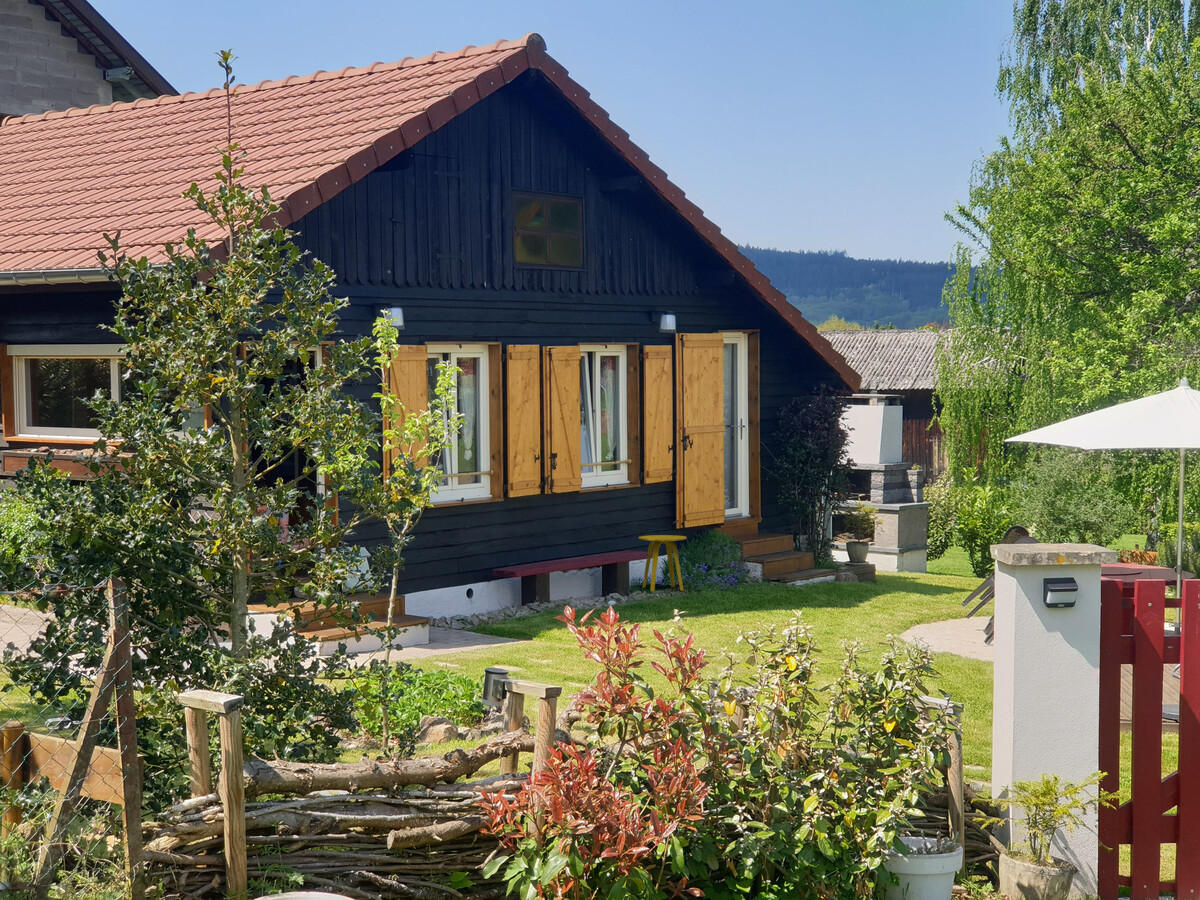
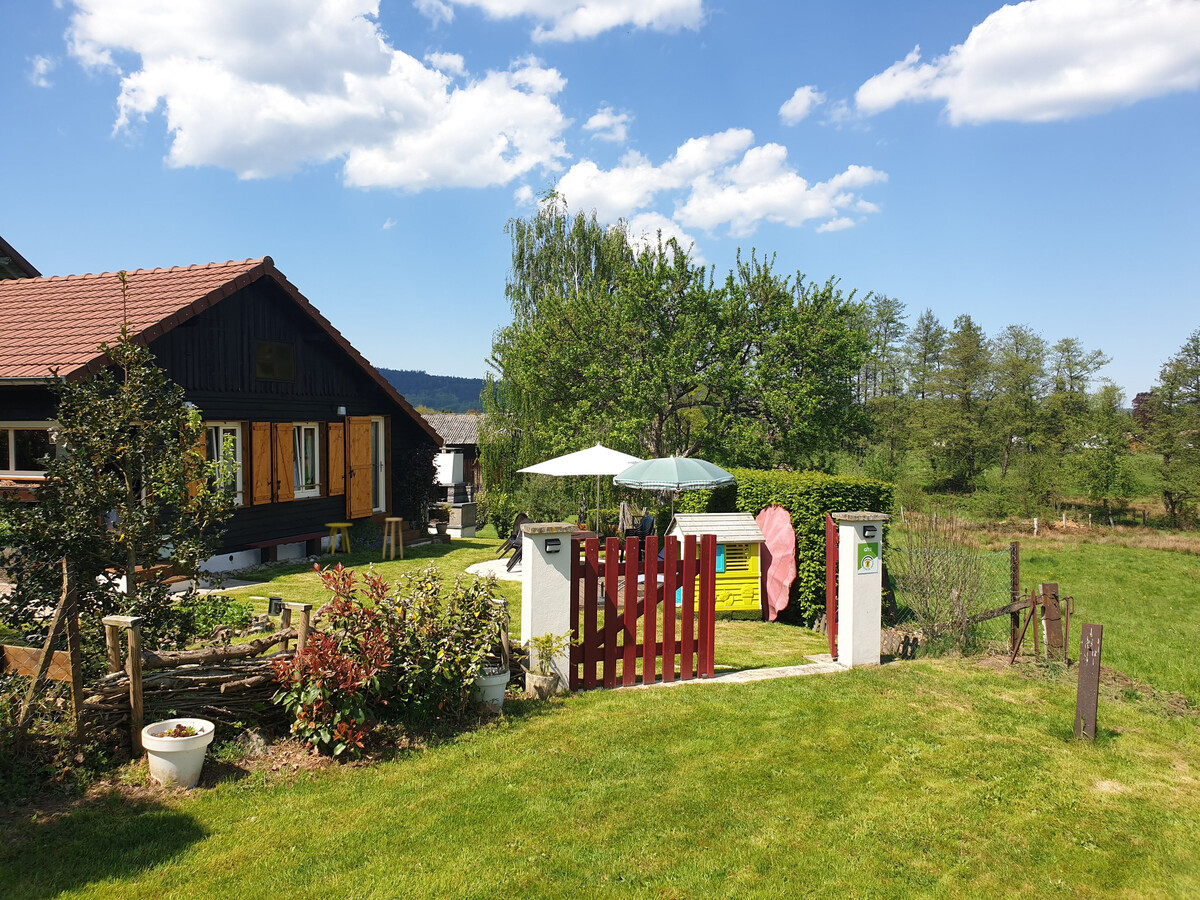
stool: none [740,526,777,605] -> present [383,518,403,560]

